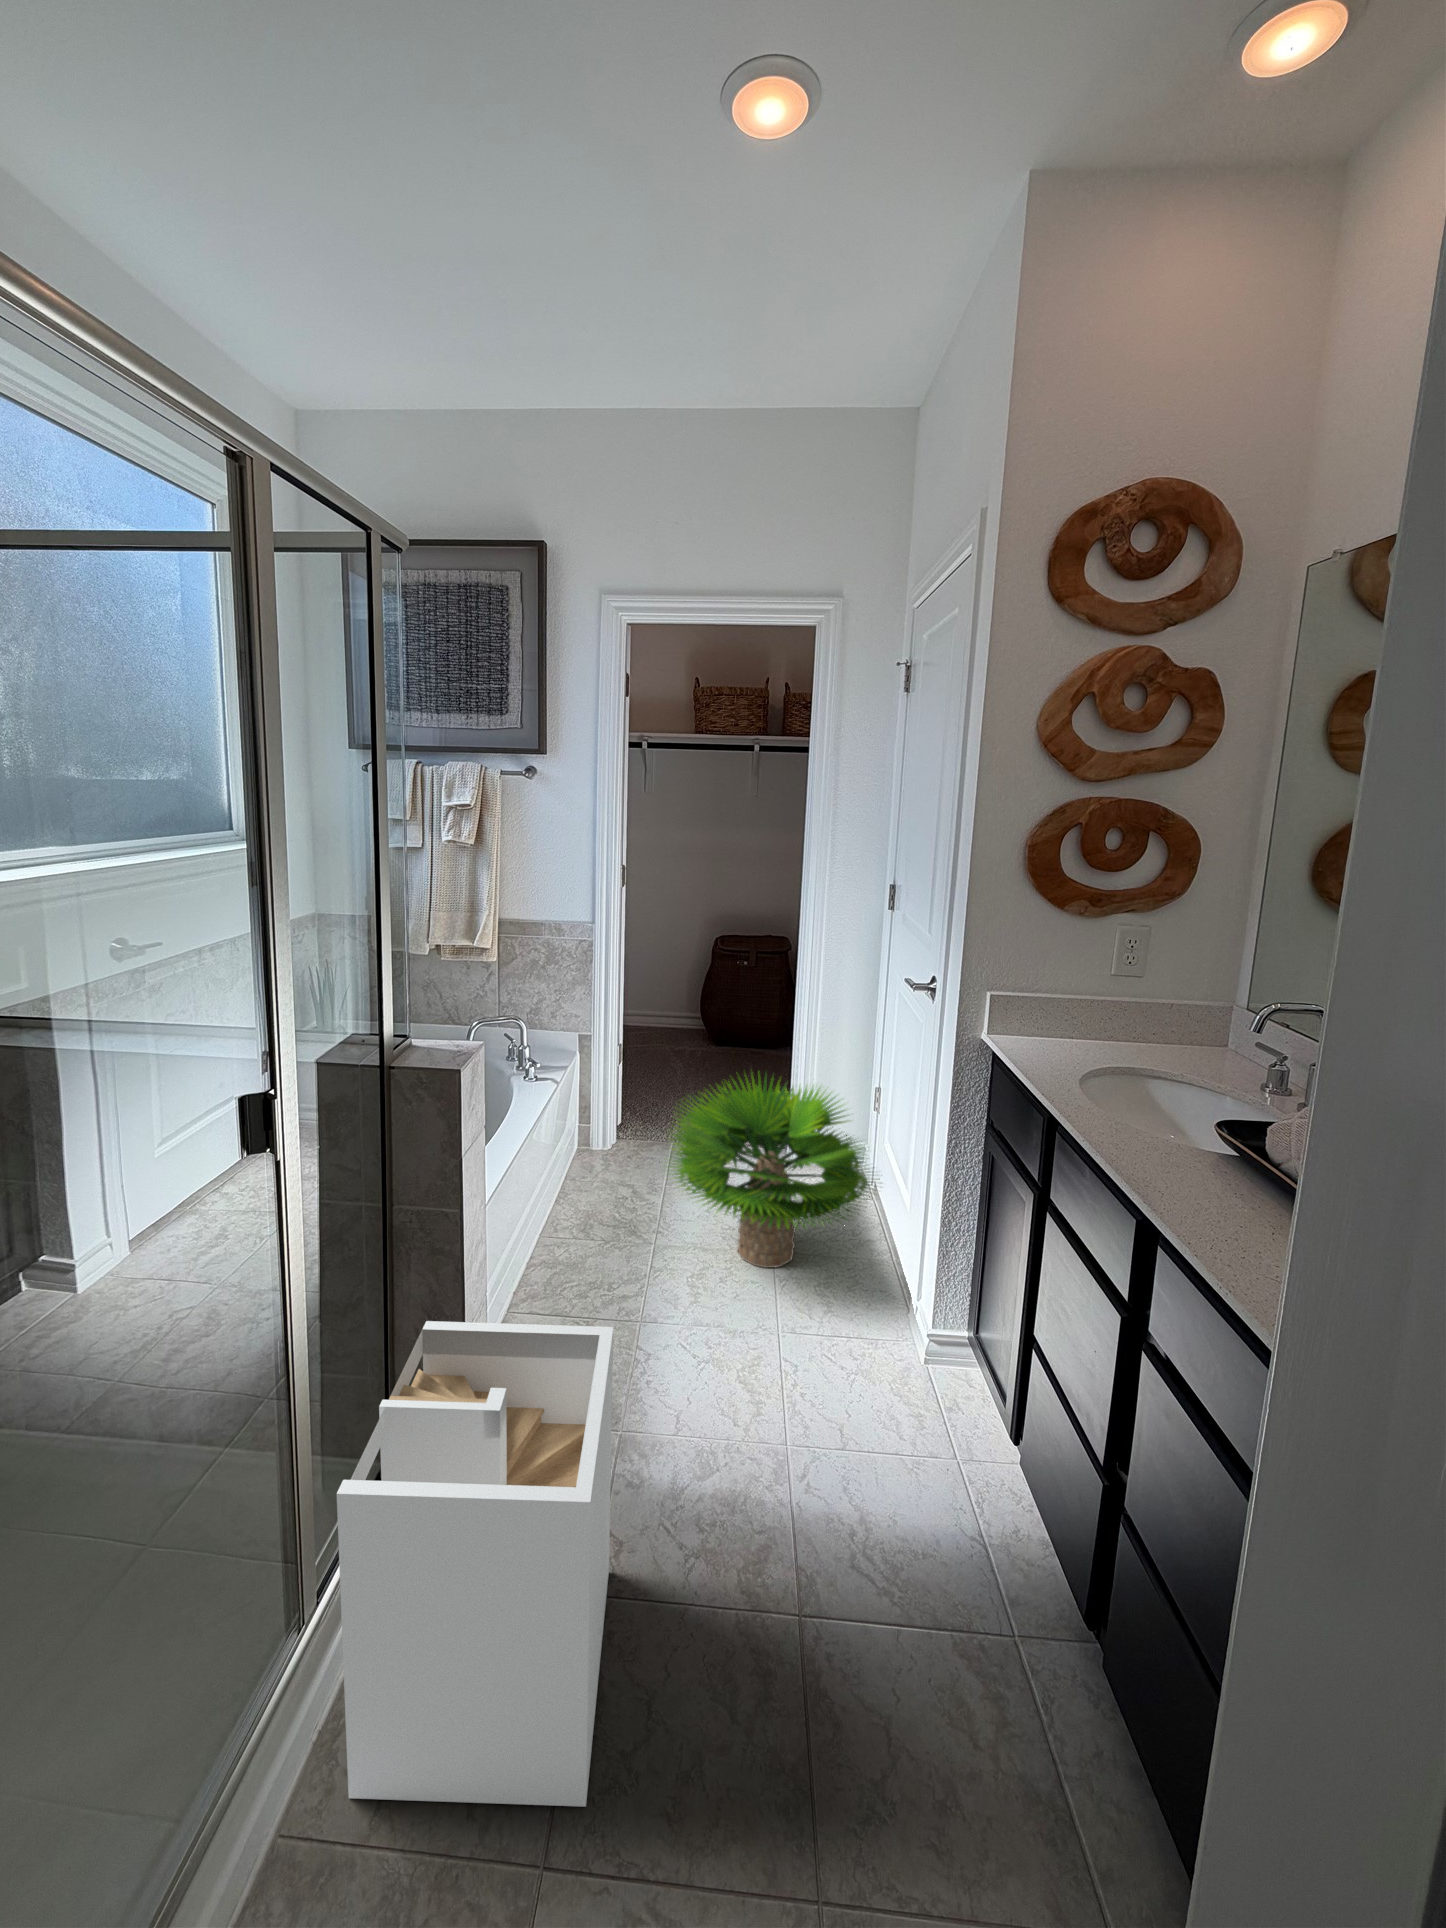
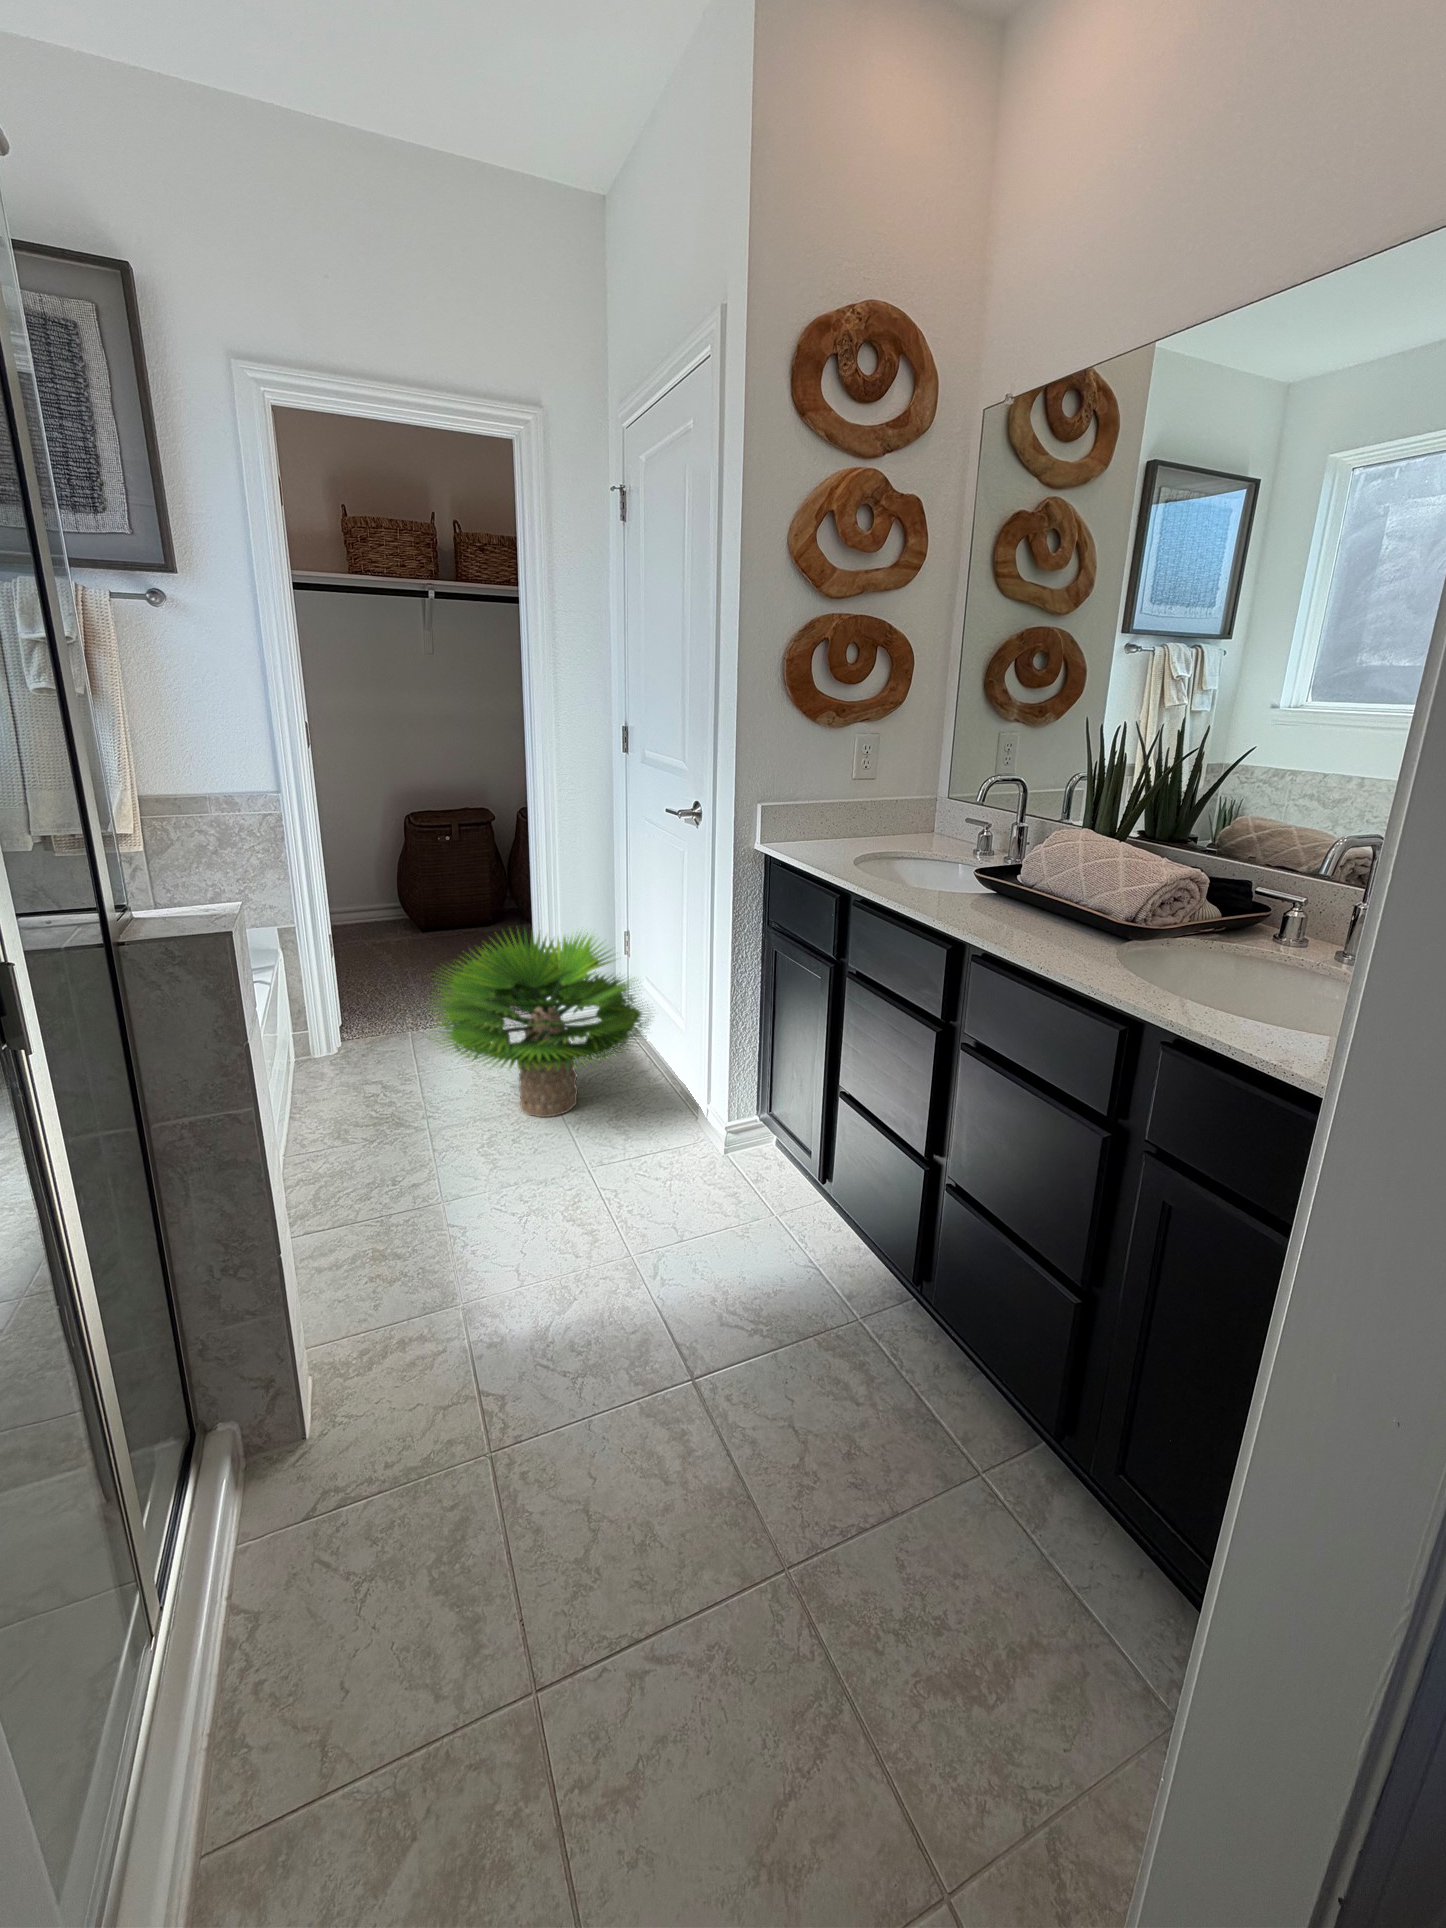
laundry hamper: present [337,1321,613,1807] -> none [214,1181,559,1785]

